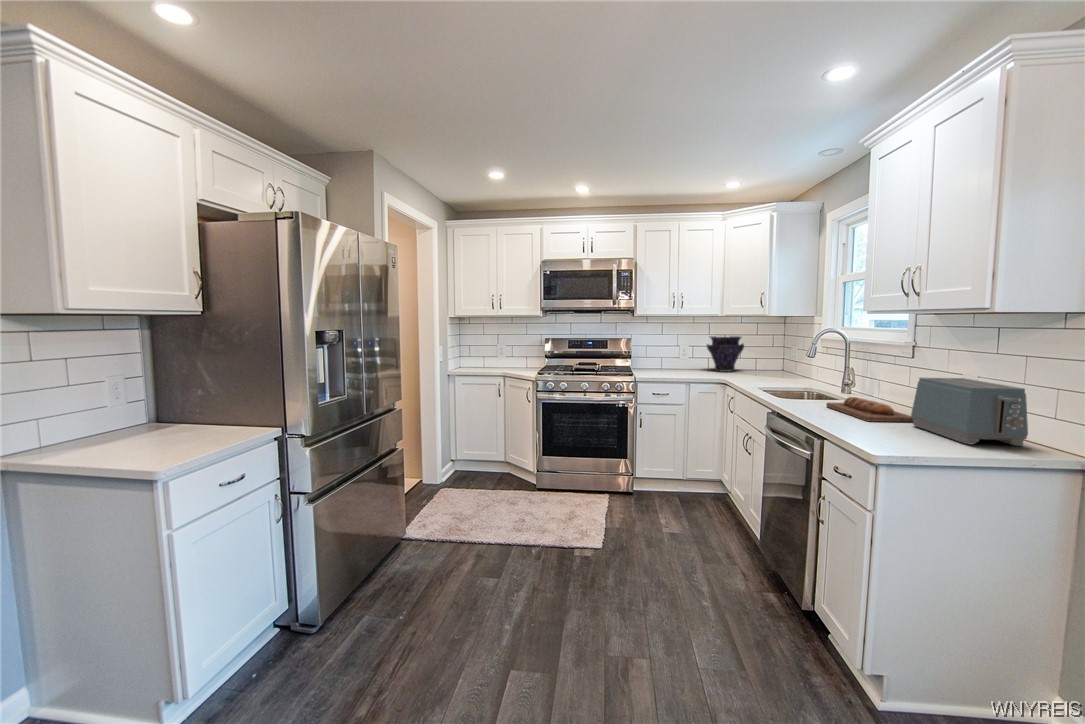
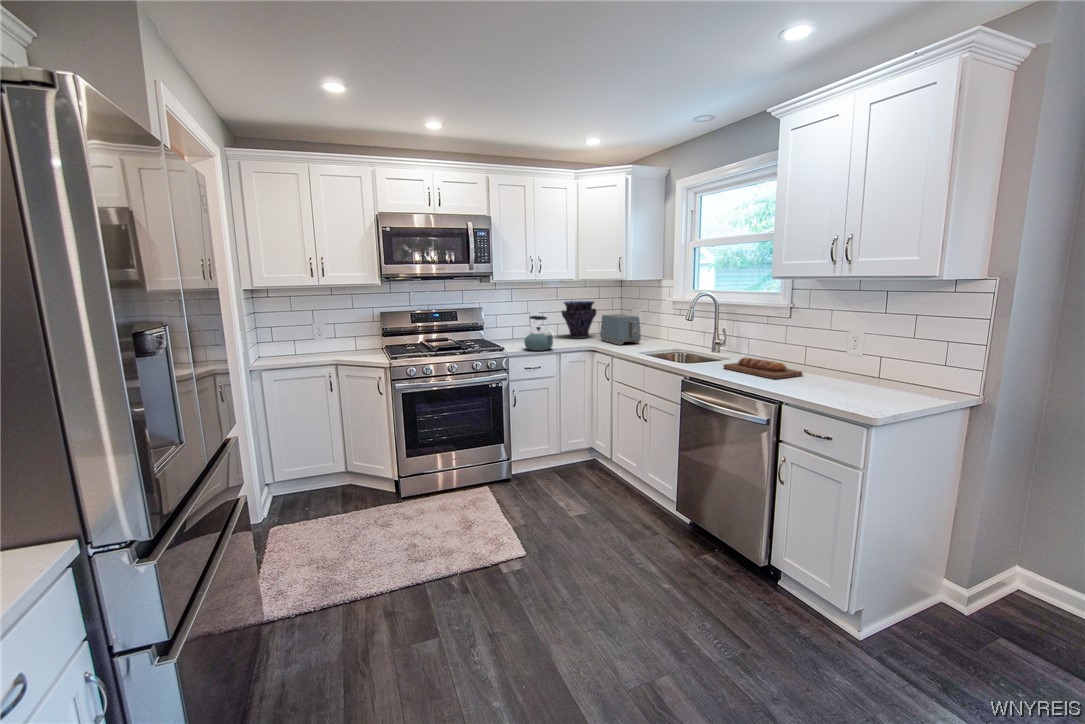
kettle: none [655,347,682,378] -> present [524,316,555,351]
toaster: present [911,377,1028,446] -> present [600,314,641,345]

